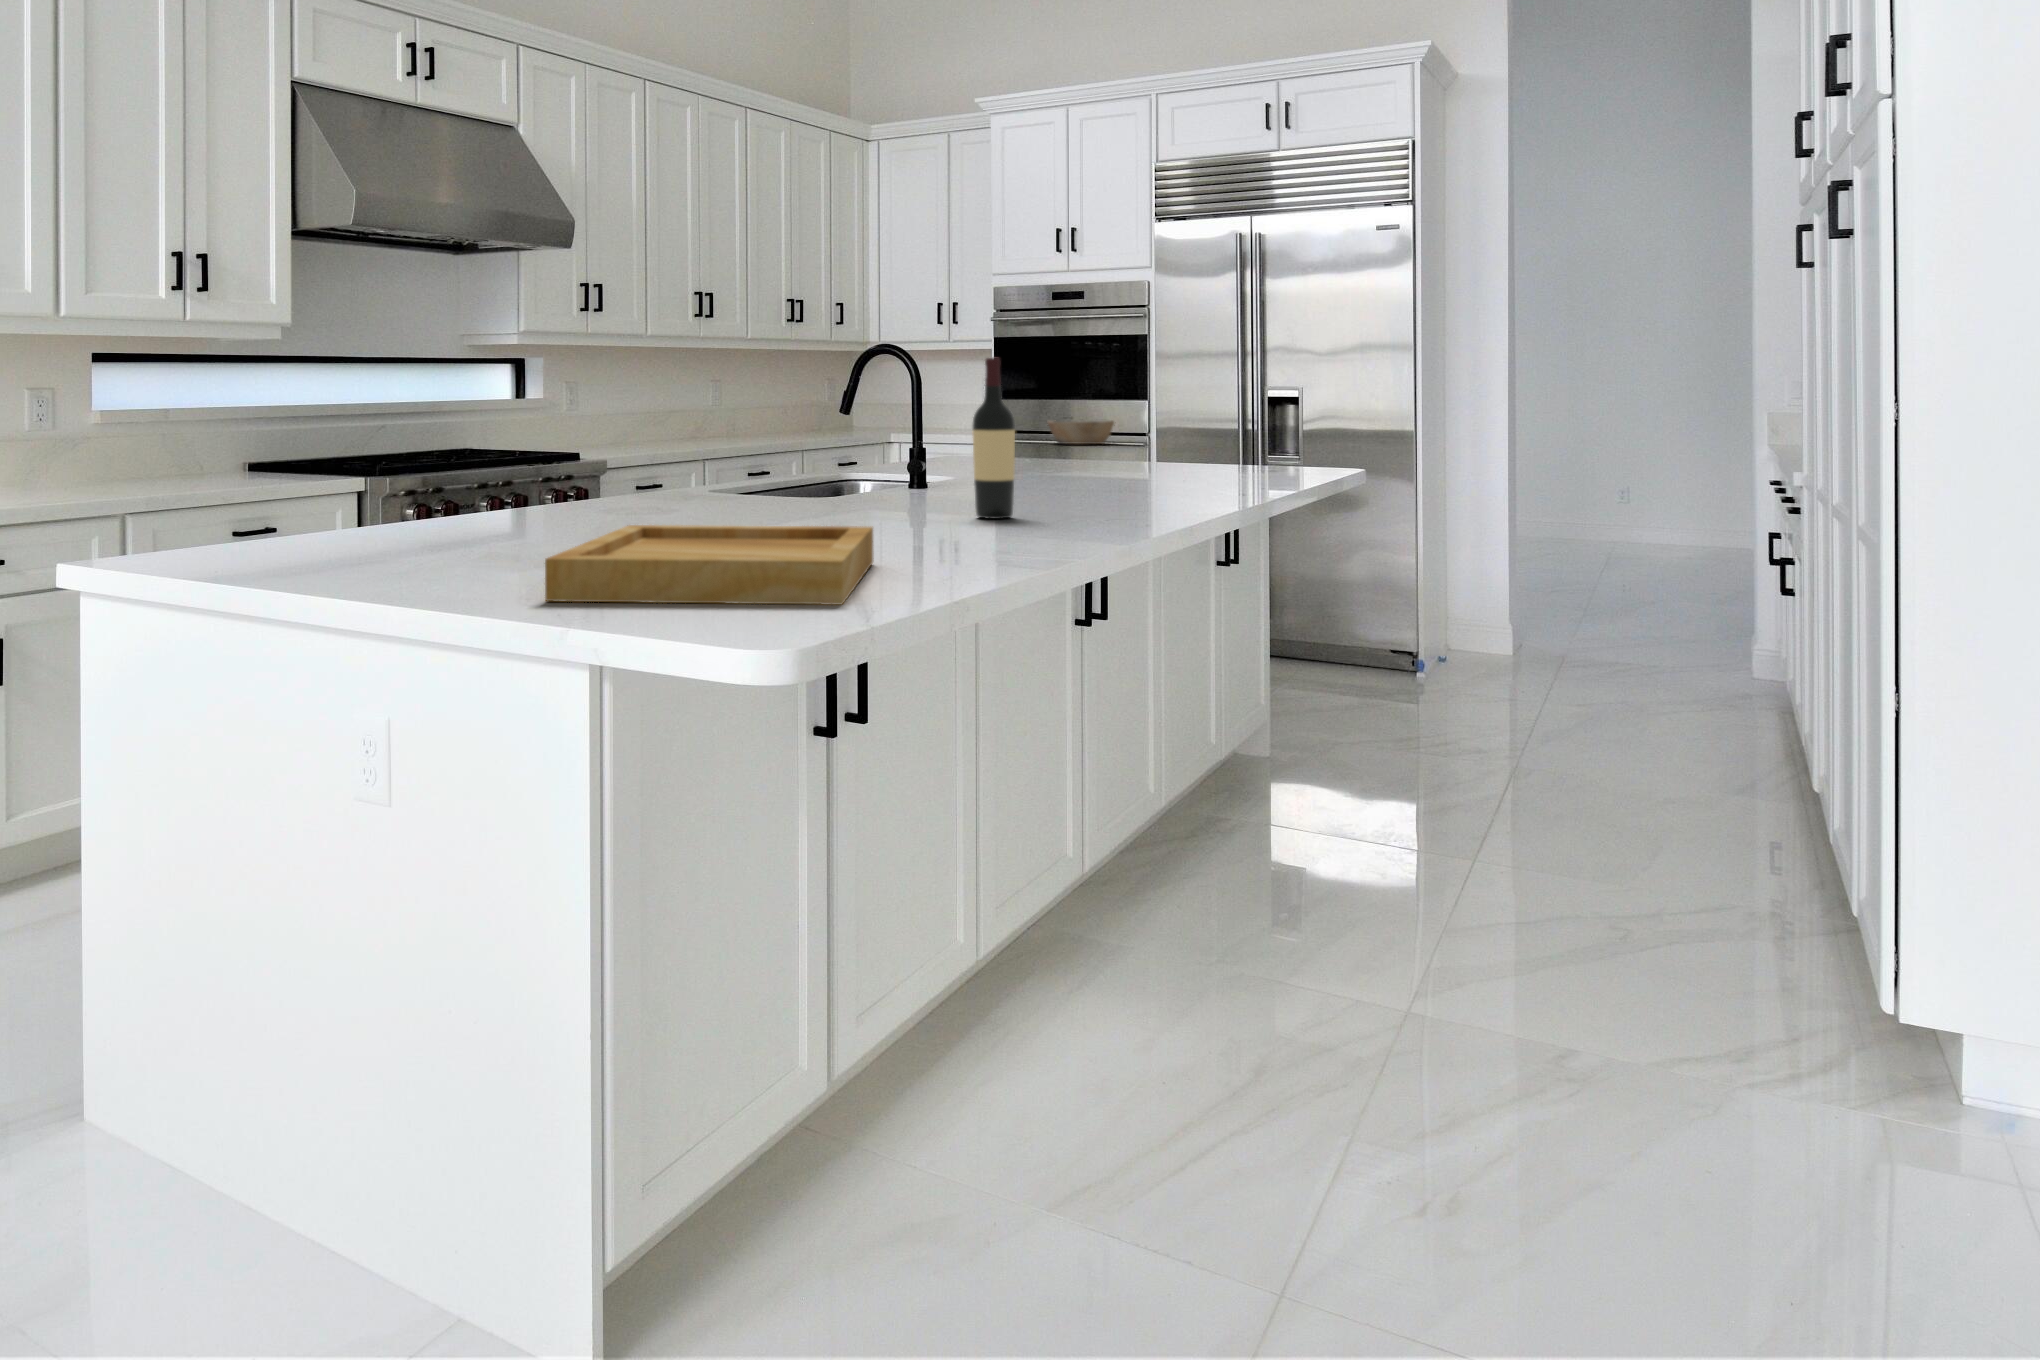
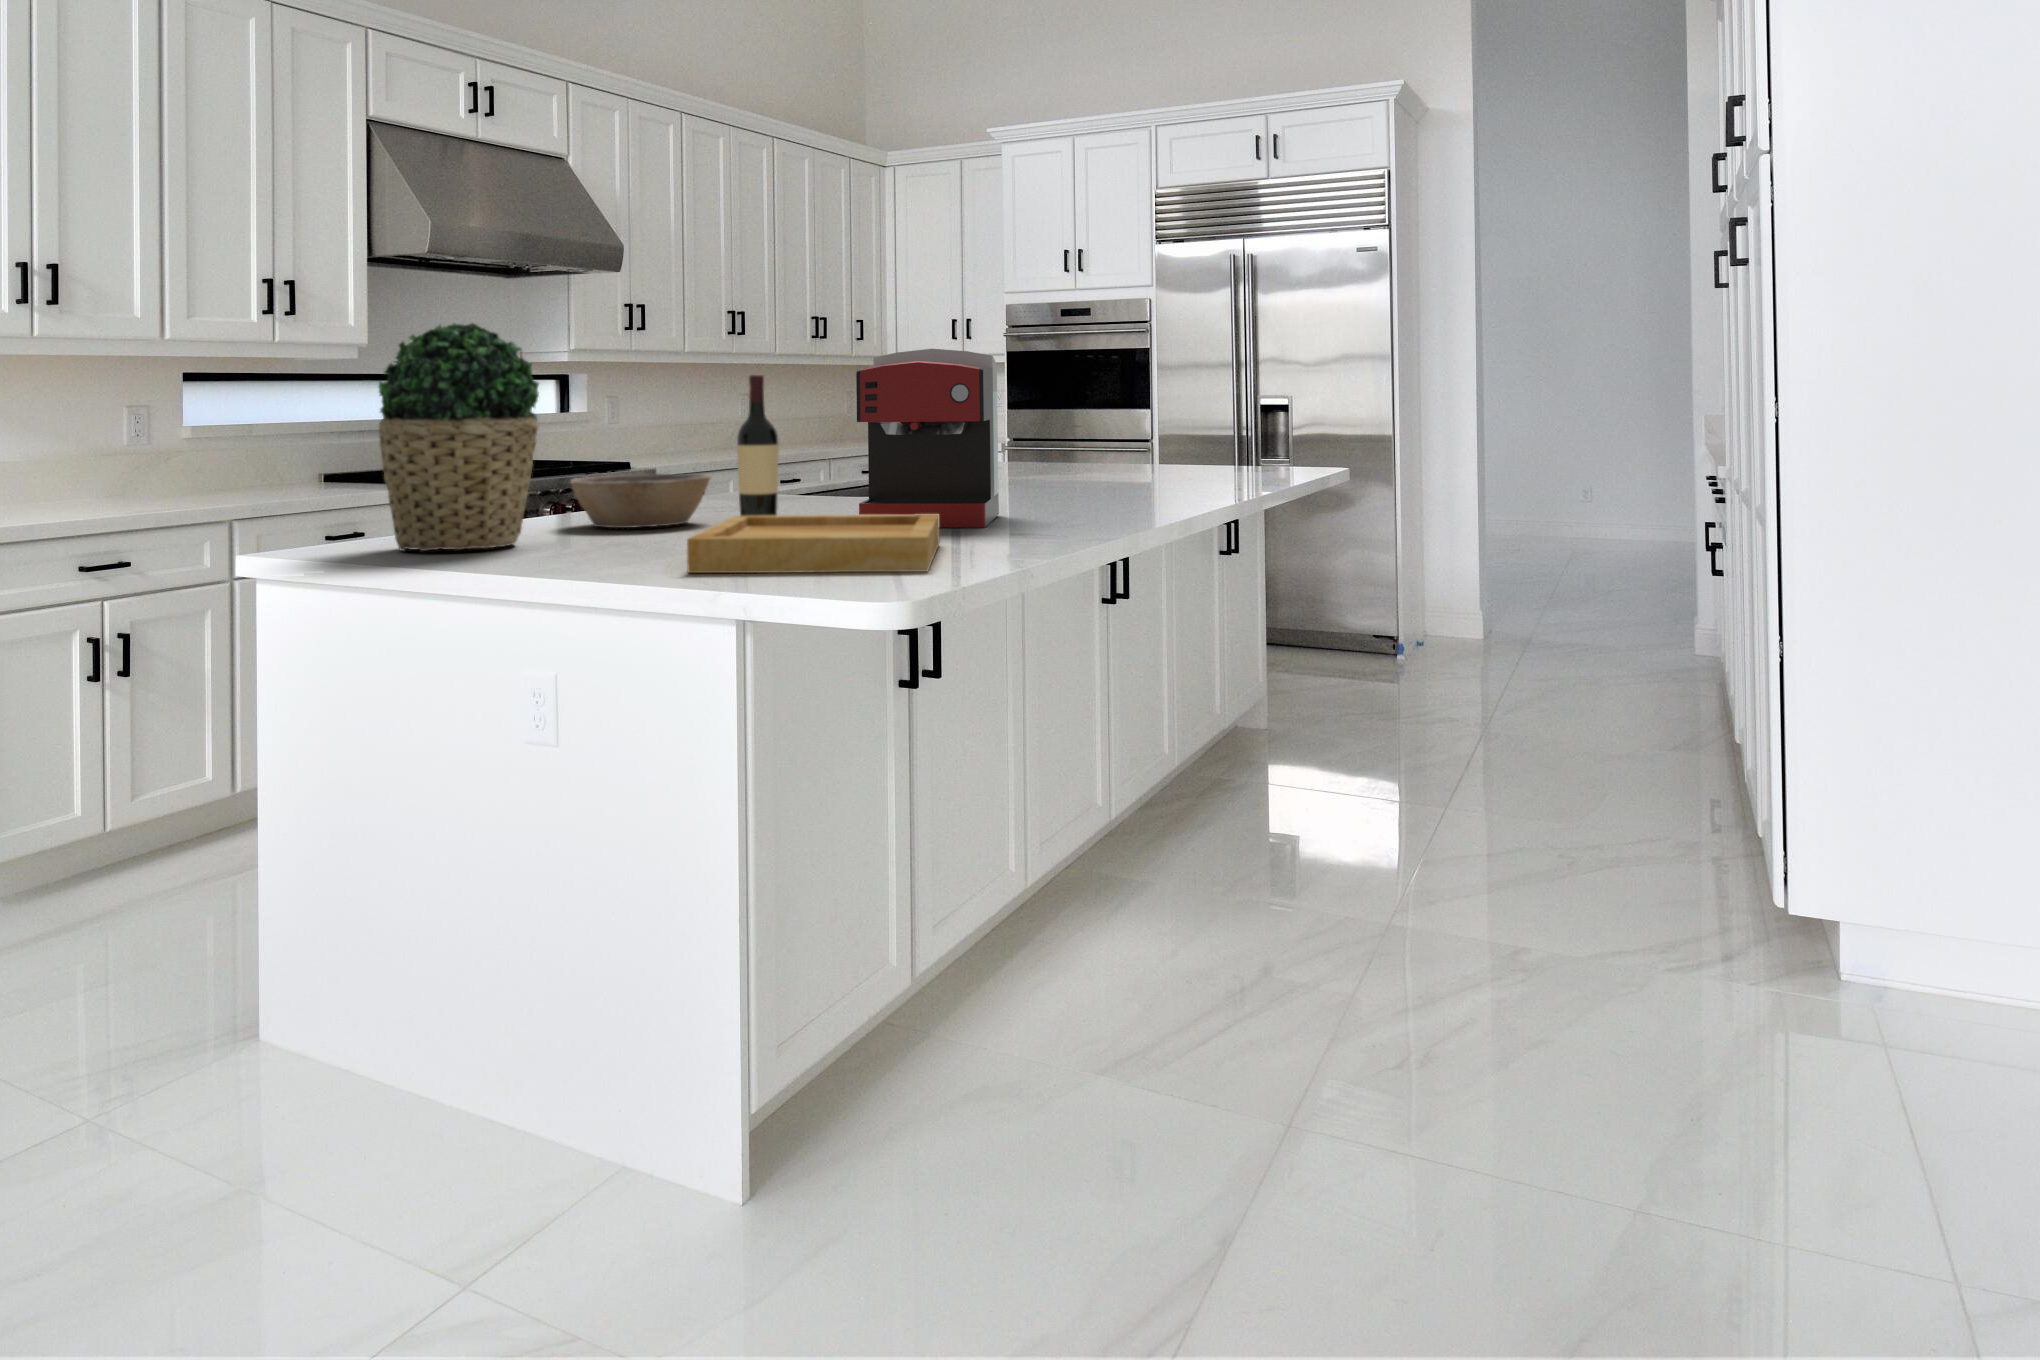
potted plant: none [215,292,408,563] -> present [379,323,539,551]
coffee maker: none [788,328,959,539] -> present [856,349,999,528]
wine bottle: present [972,357,1015,519] -> present [737,375,779,516]
bowl: present [1048,420,1114,444] -> present [571,473,711,528]

